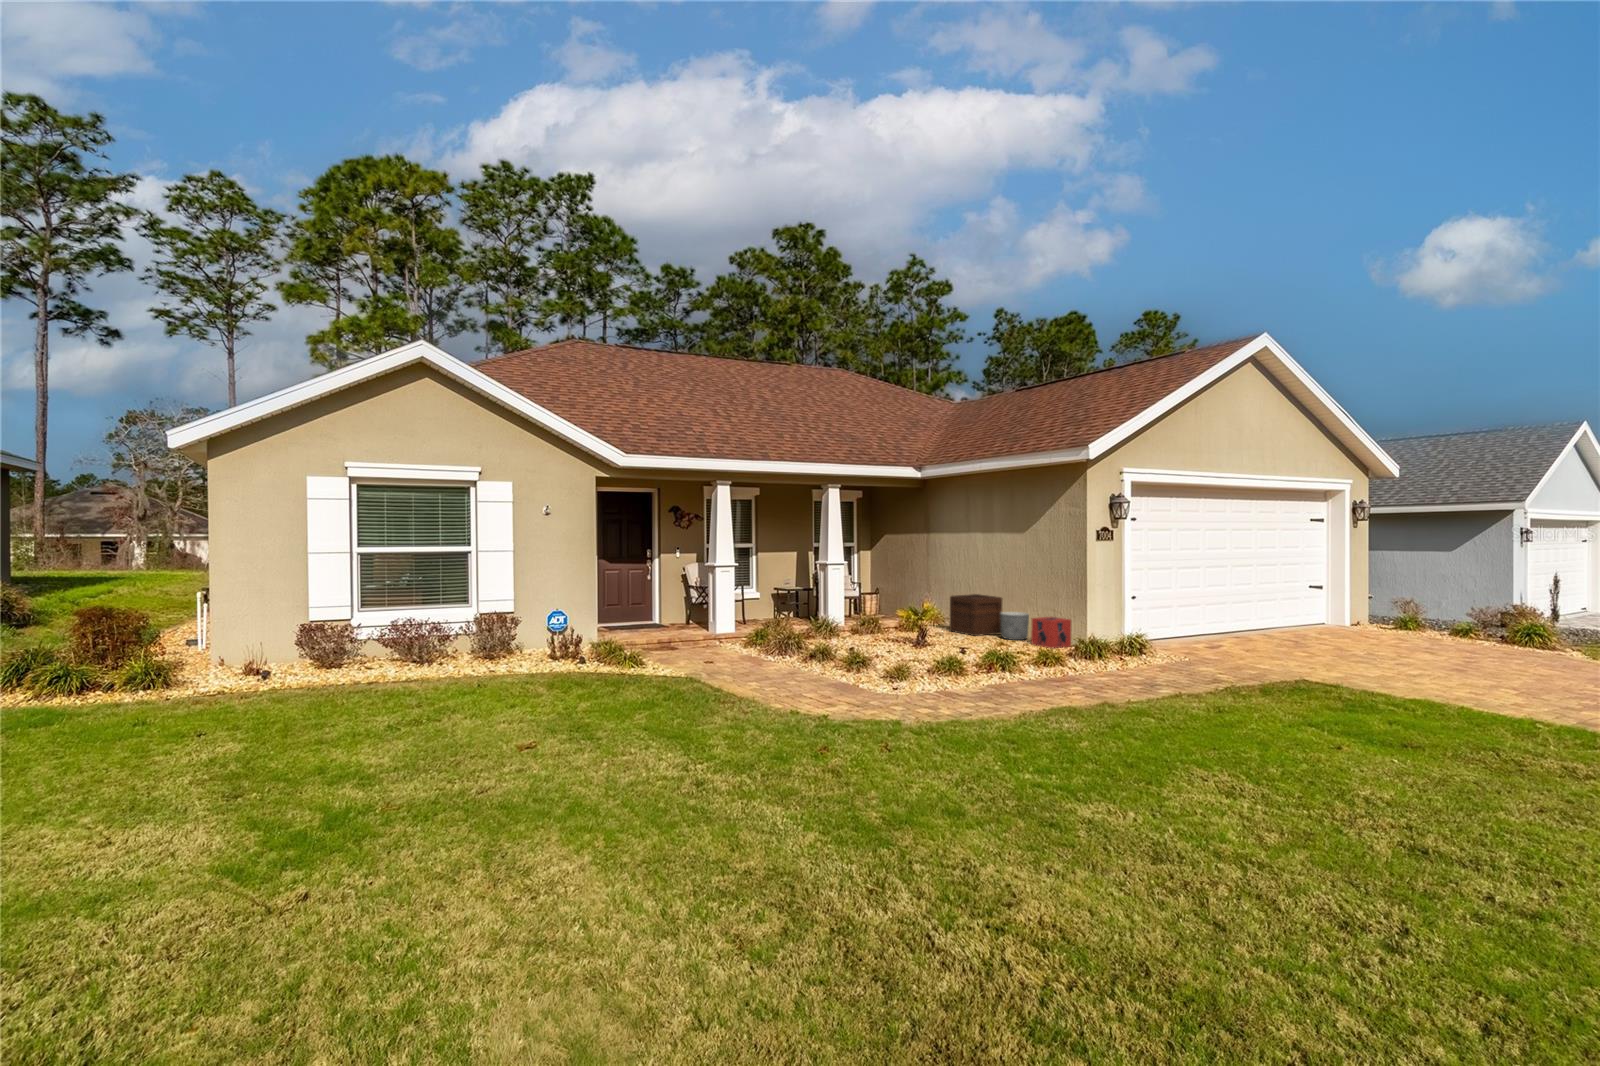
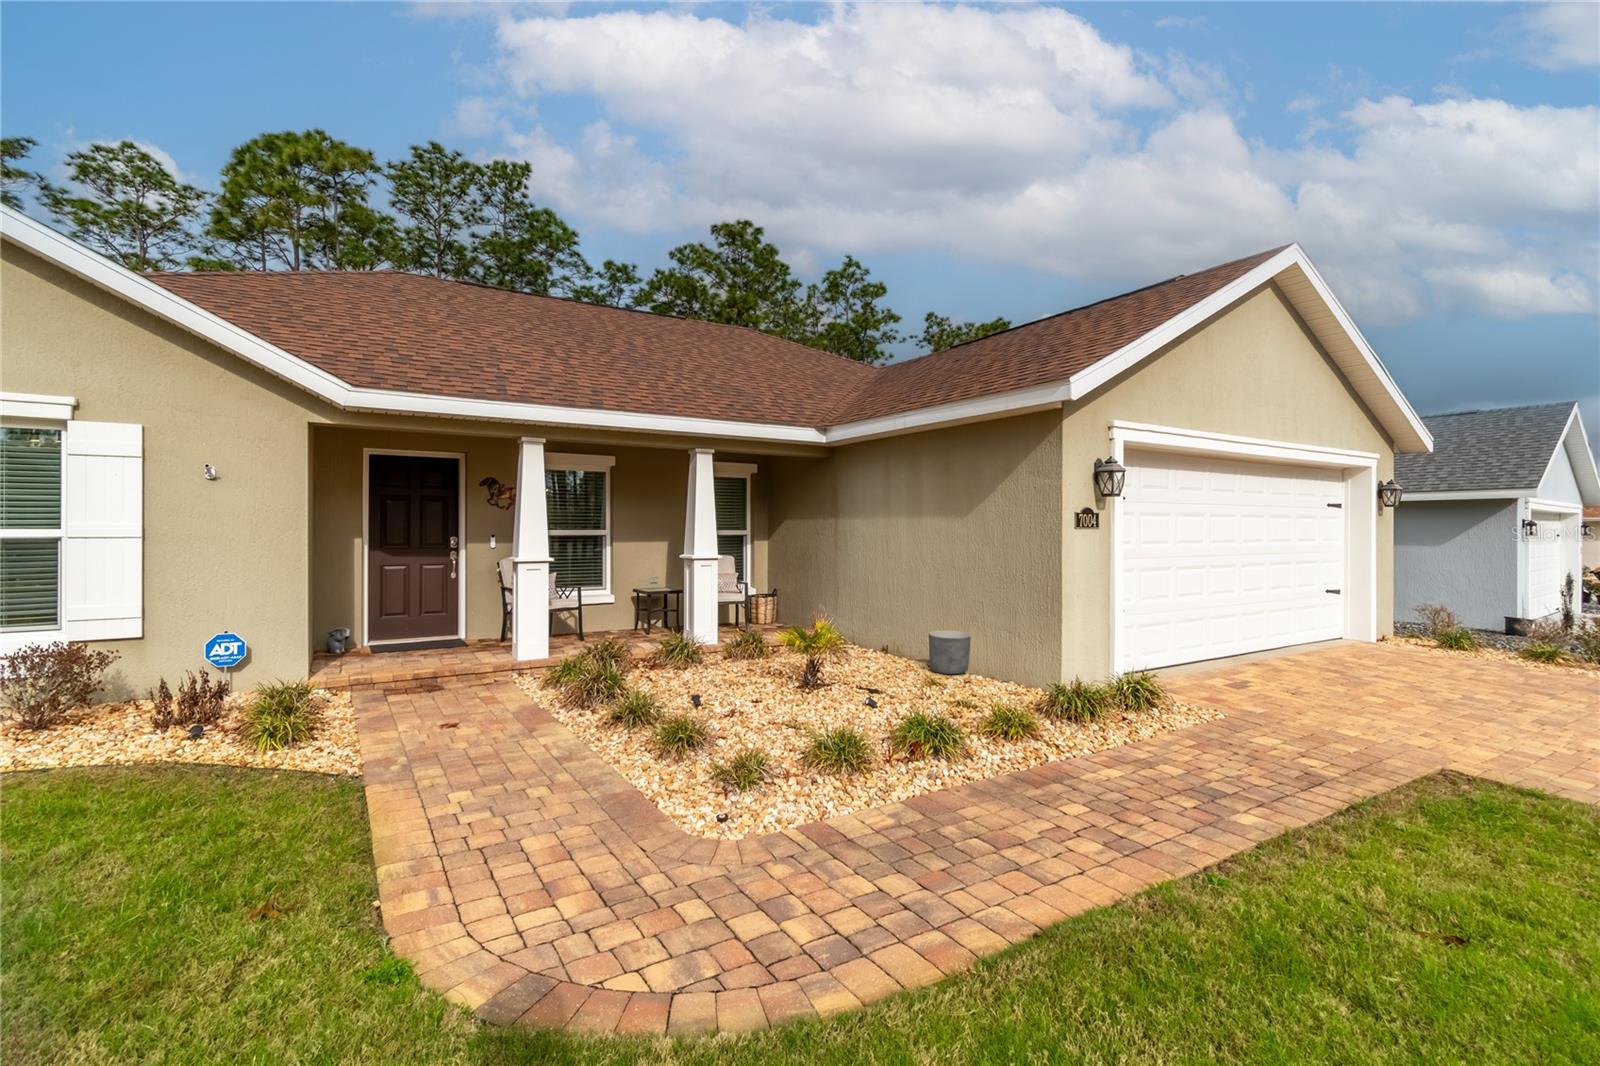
wooden crate: present [950,594,1002,636] -> none [859,602,932,666]
storage box: present [1031,617,1071,648] -> none [975,641,1036,695]

